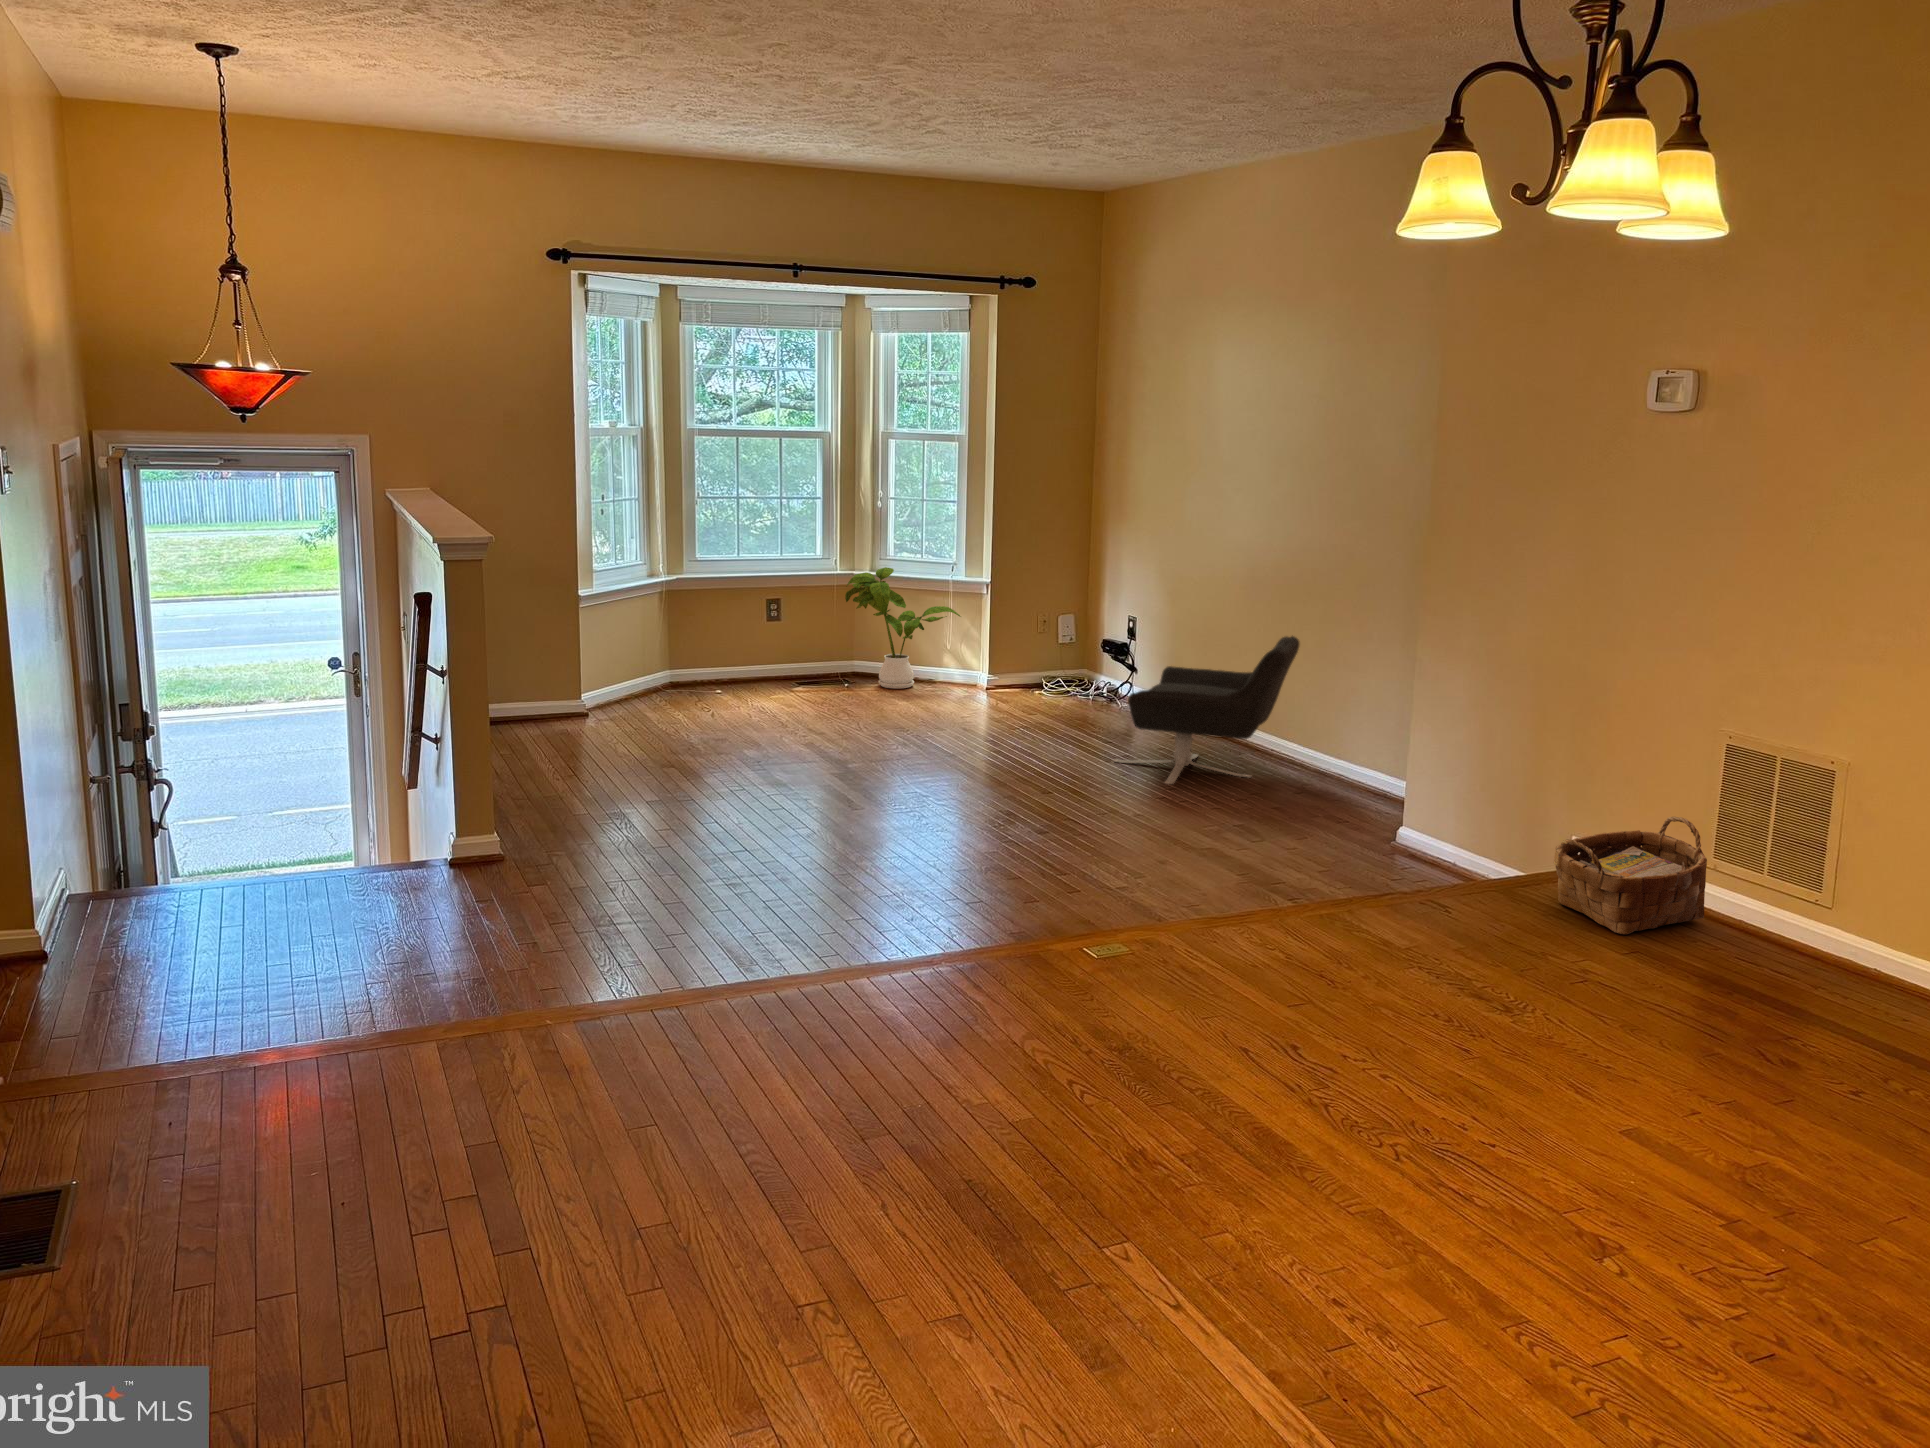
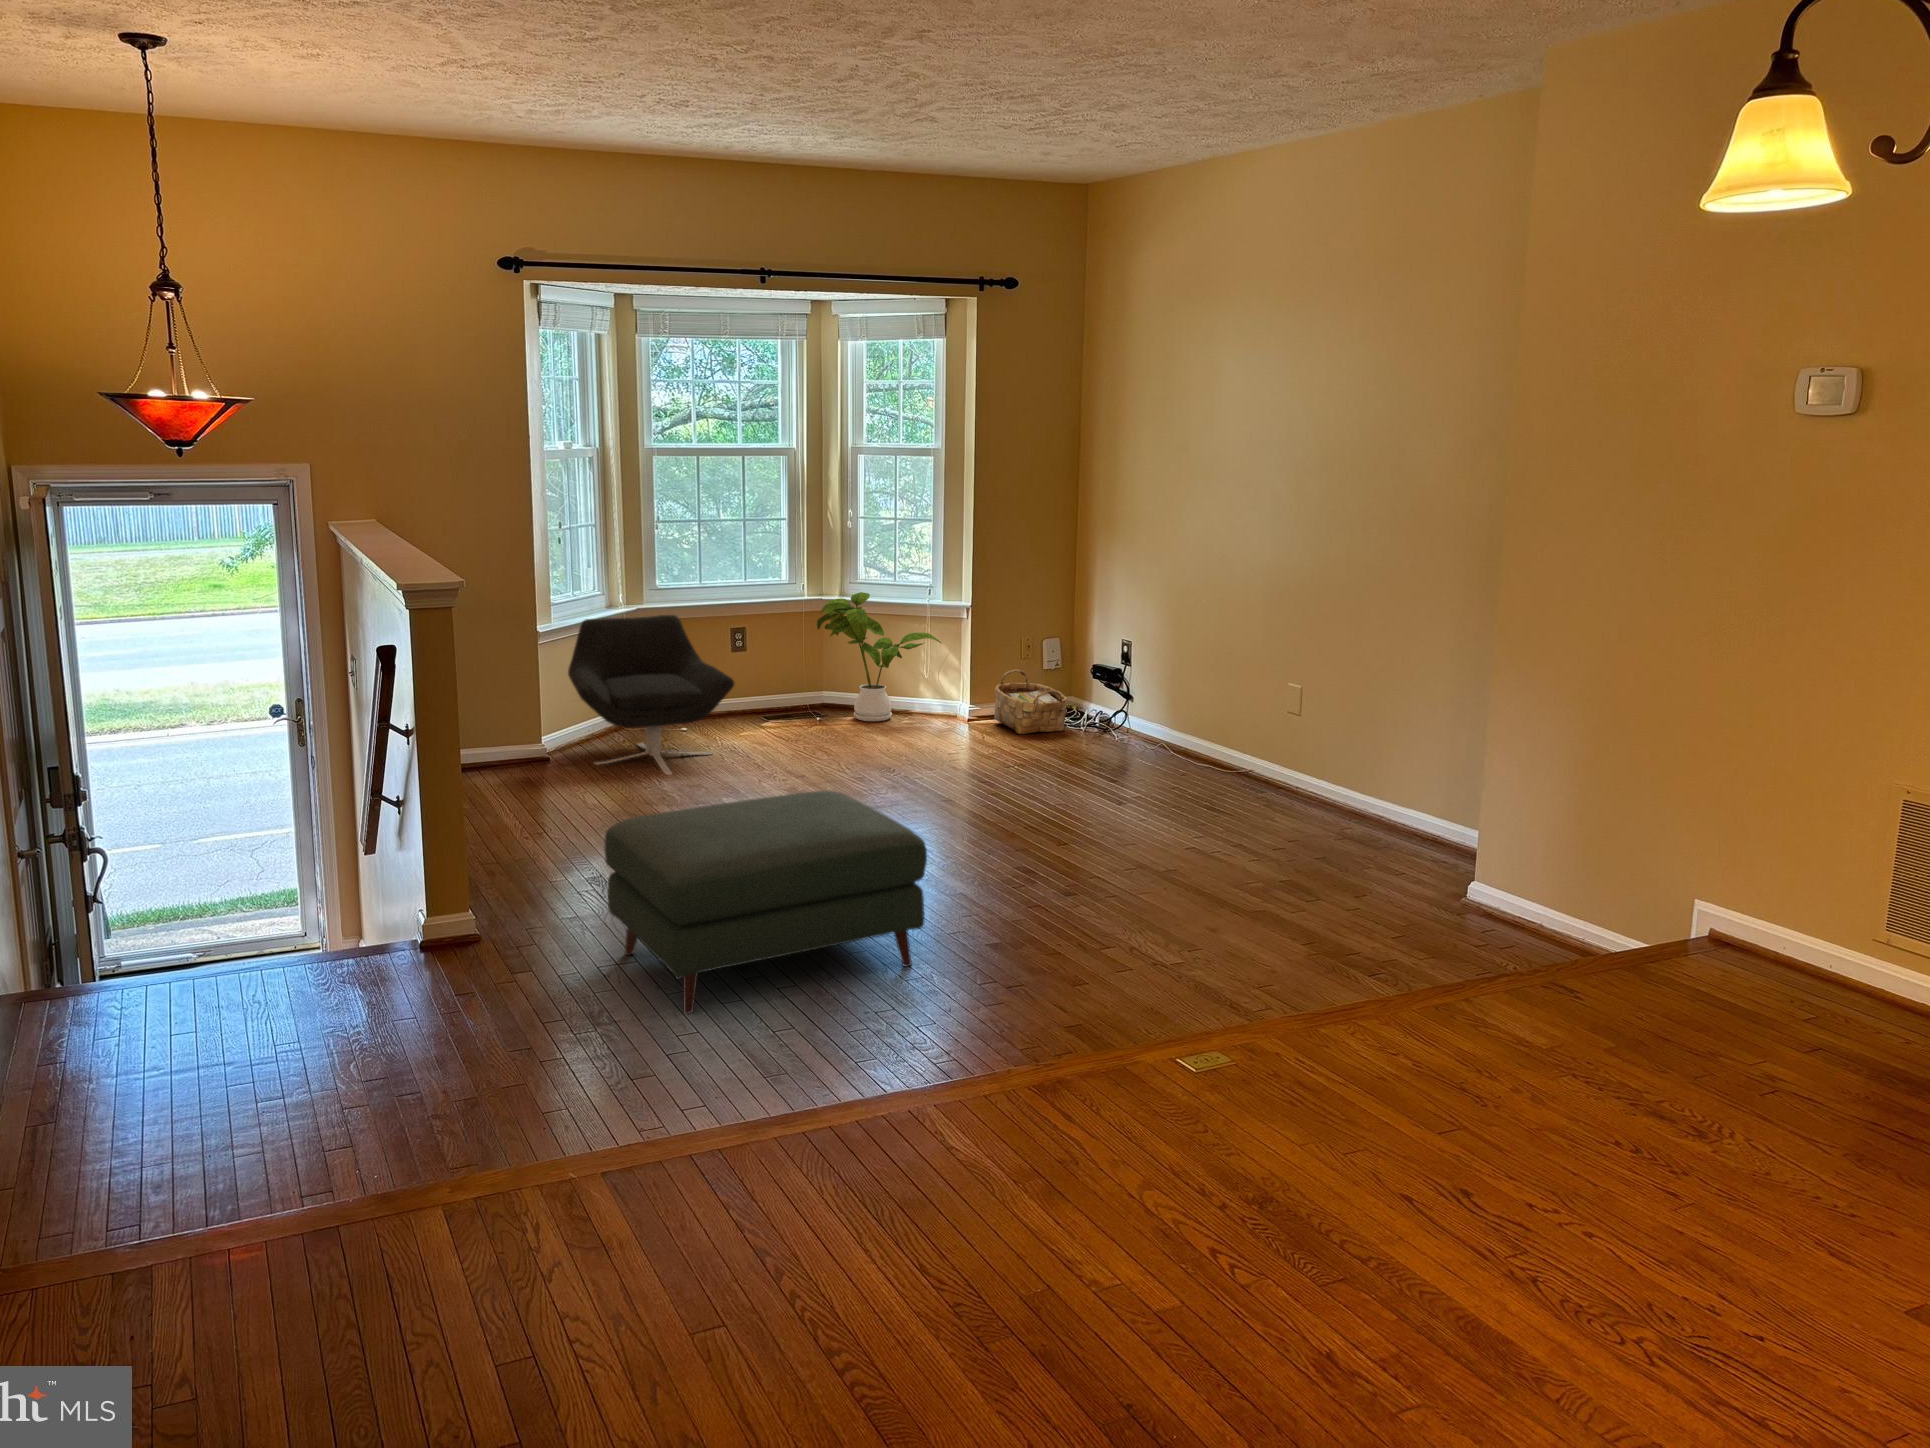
lounge chair: present [1115,636,1299,784] -> present [568,615,735,775]
ottoman: none [614,735,899,923] -> present [604,791,927,1014]
woven basket: present [1554,817,1707,934] -> present [994,669,1067,734]

